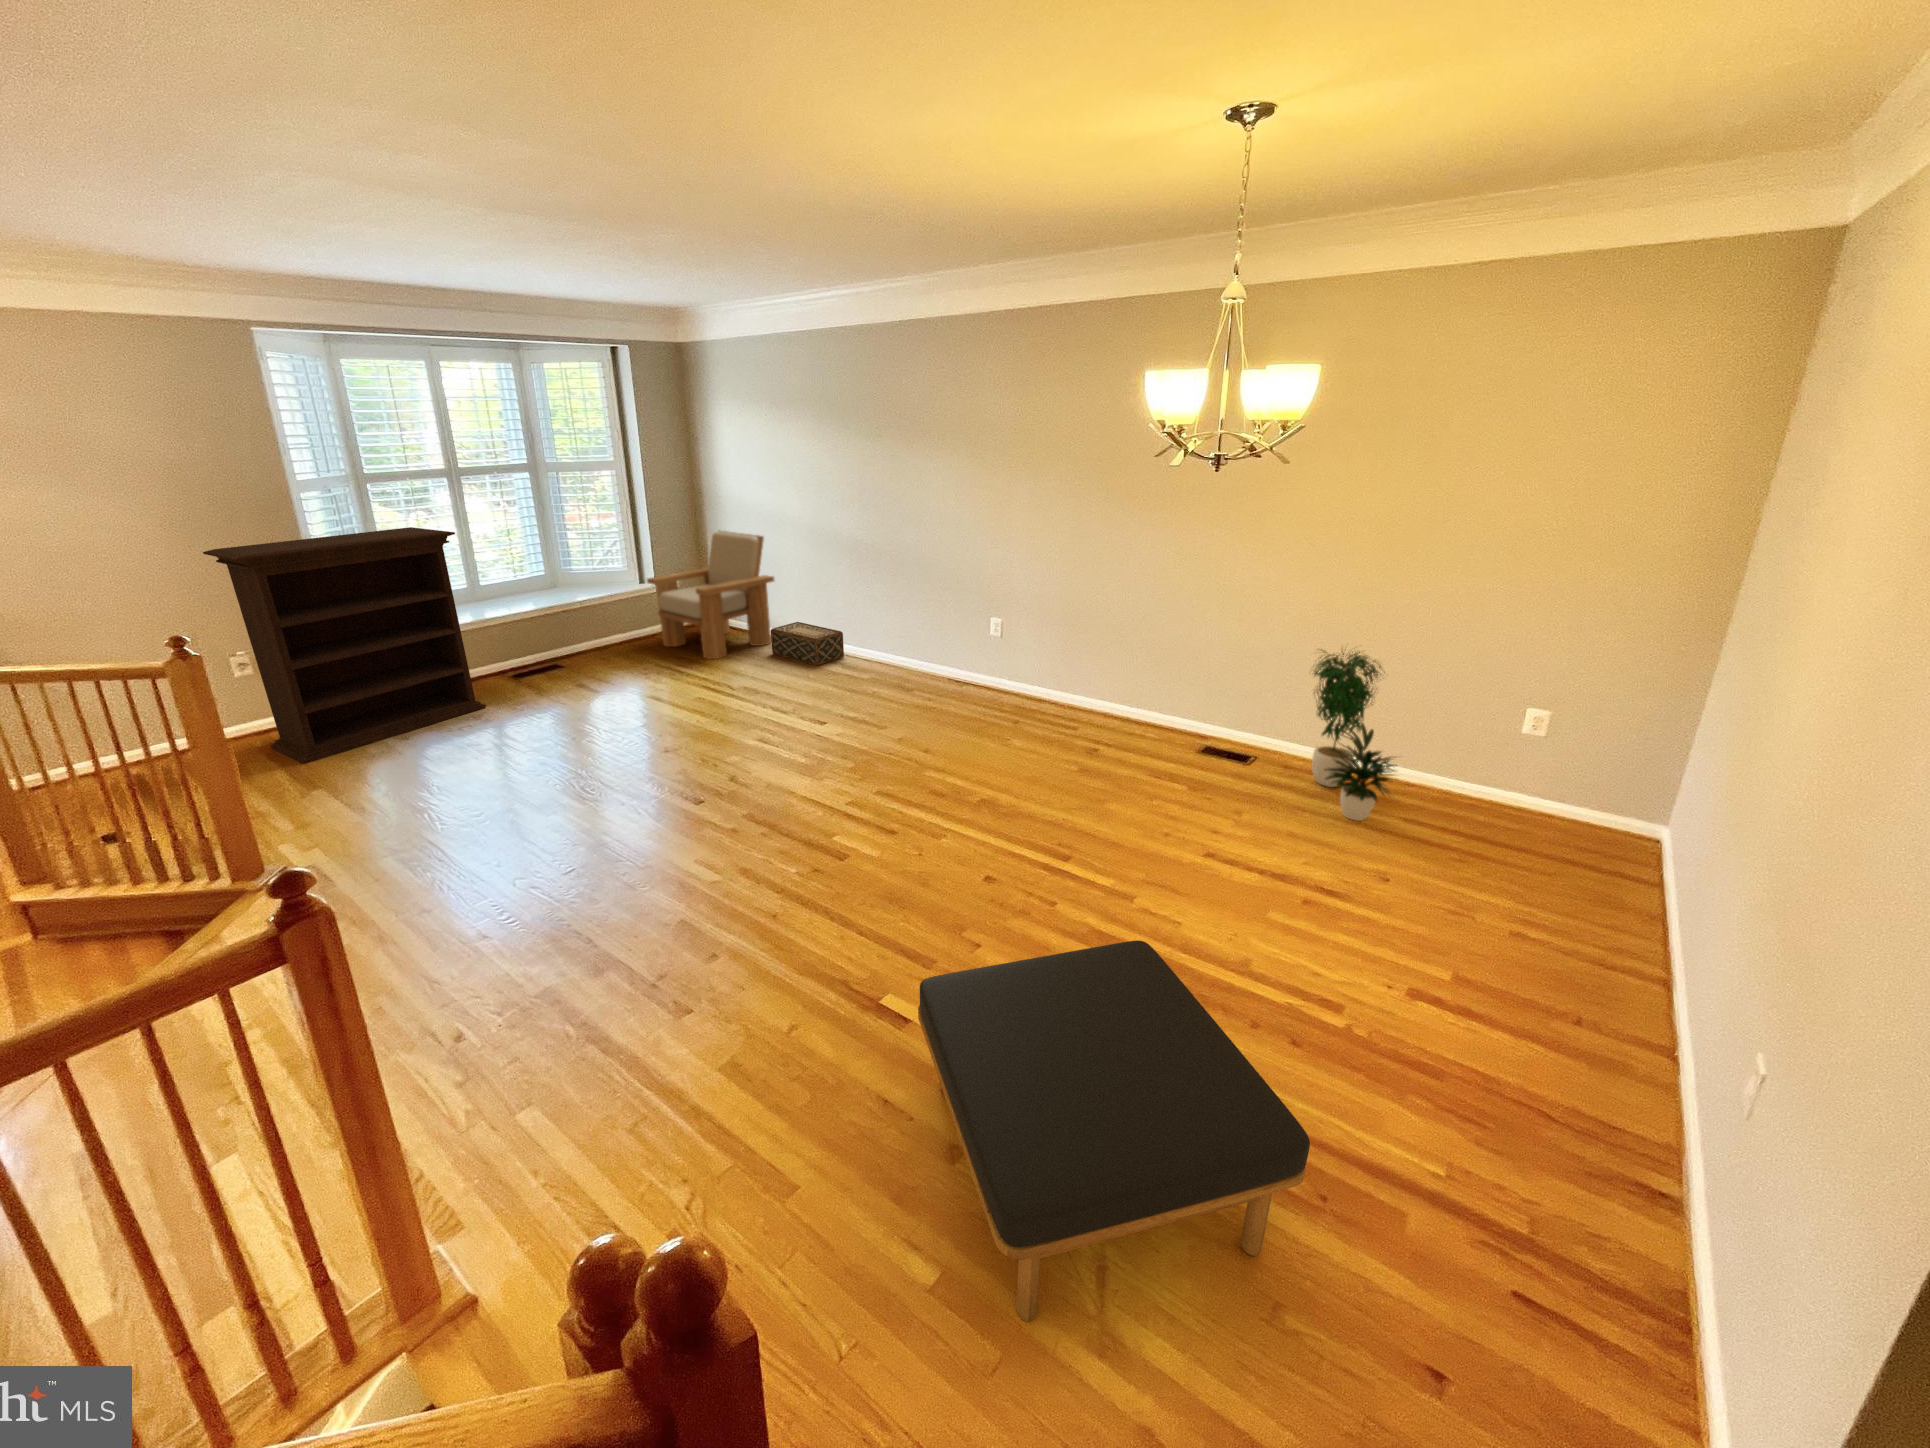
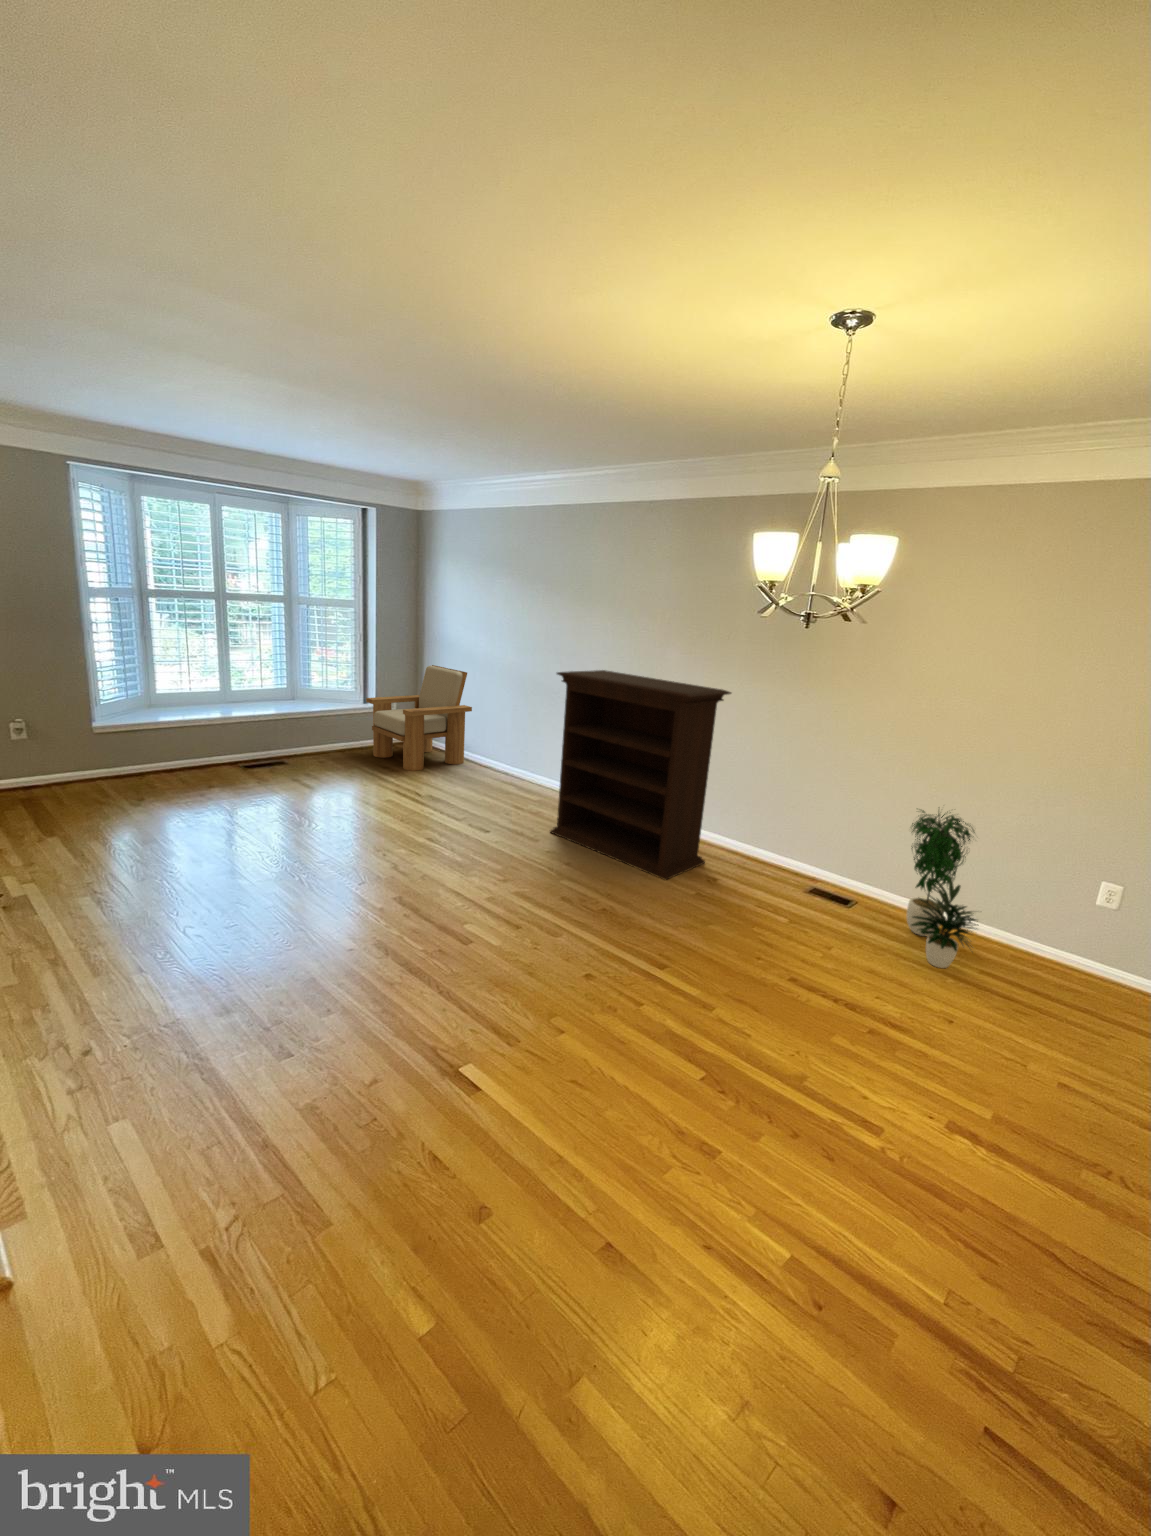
bookshelf: present [203,527,486,764] -> present [550,670,731,880]
woven basket: present [771,622,844,666] -> none [462,747,522,785]
ottoman: present [918,940,1310,1321] -> none [470,1039,788,1380]

